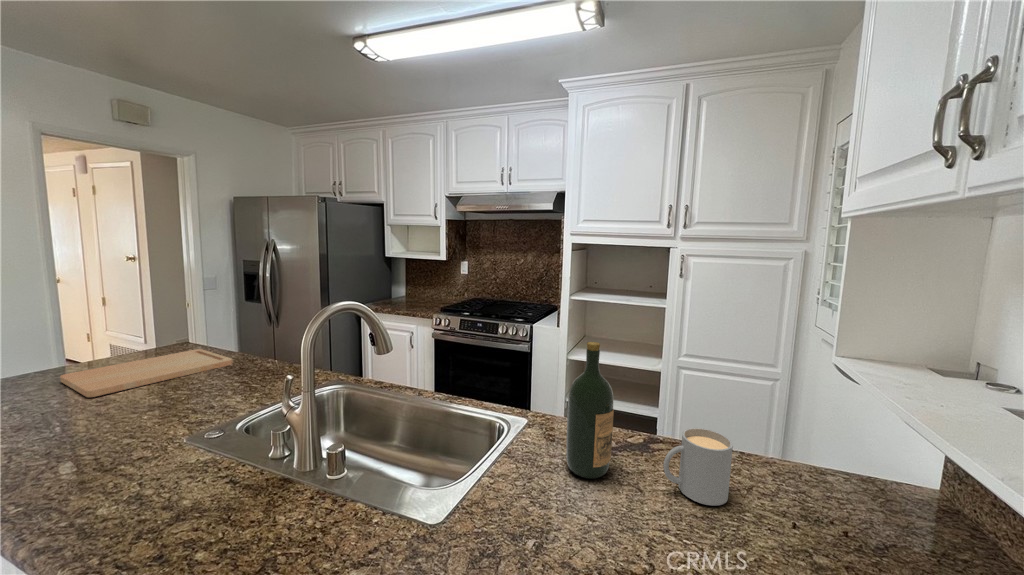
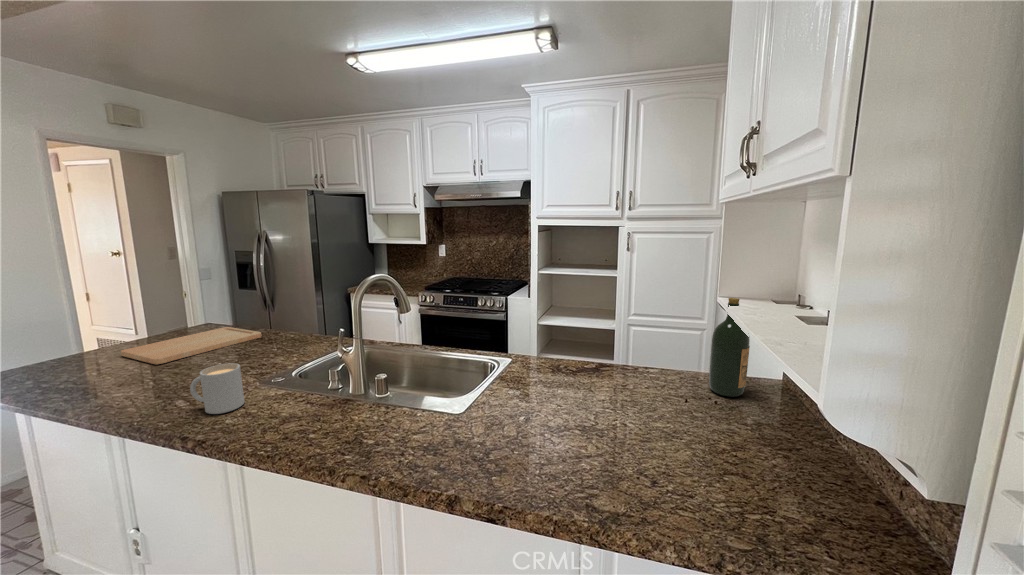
wine bottle: present [566,342,614,479] -> present [709,298,750,397]
mug: present [663,428,733,506] -> present [190,363,244,414]

